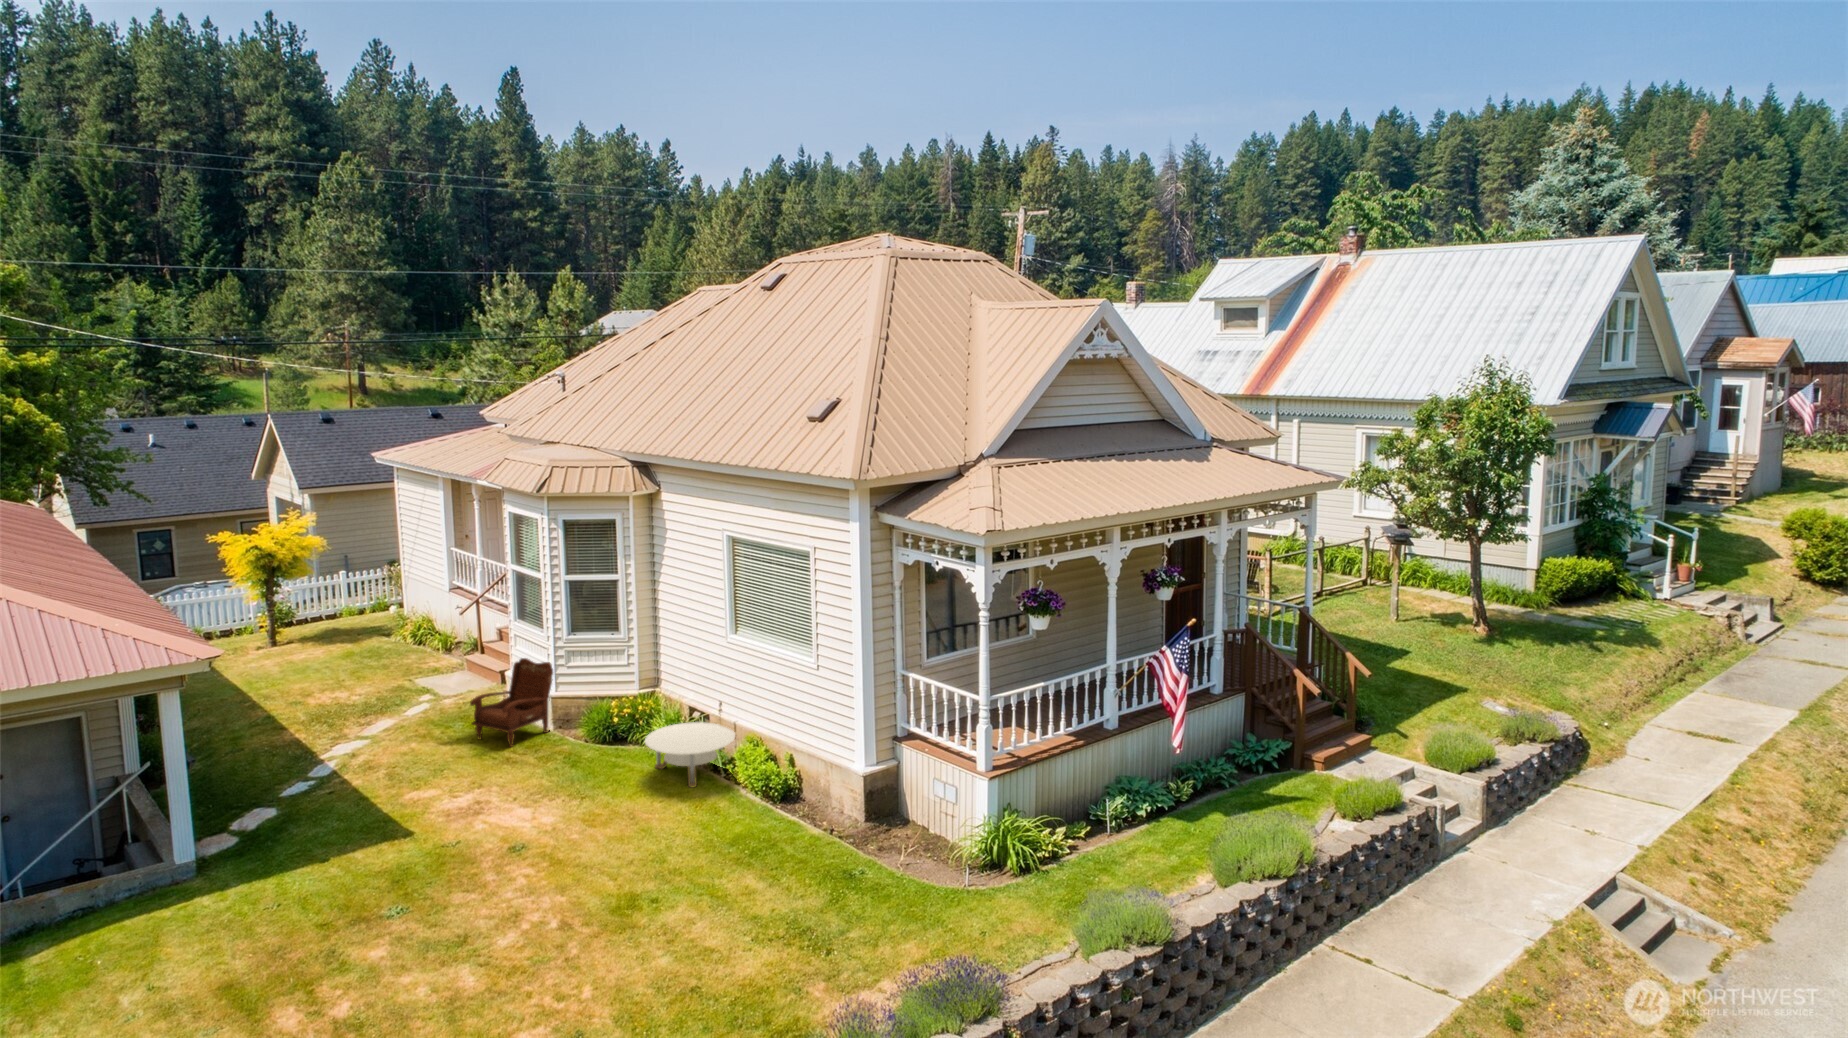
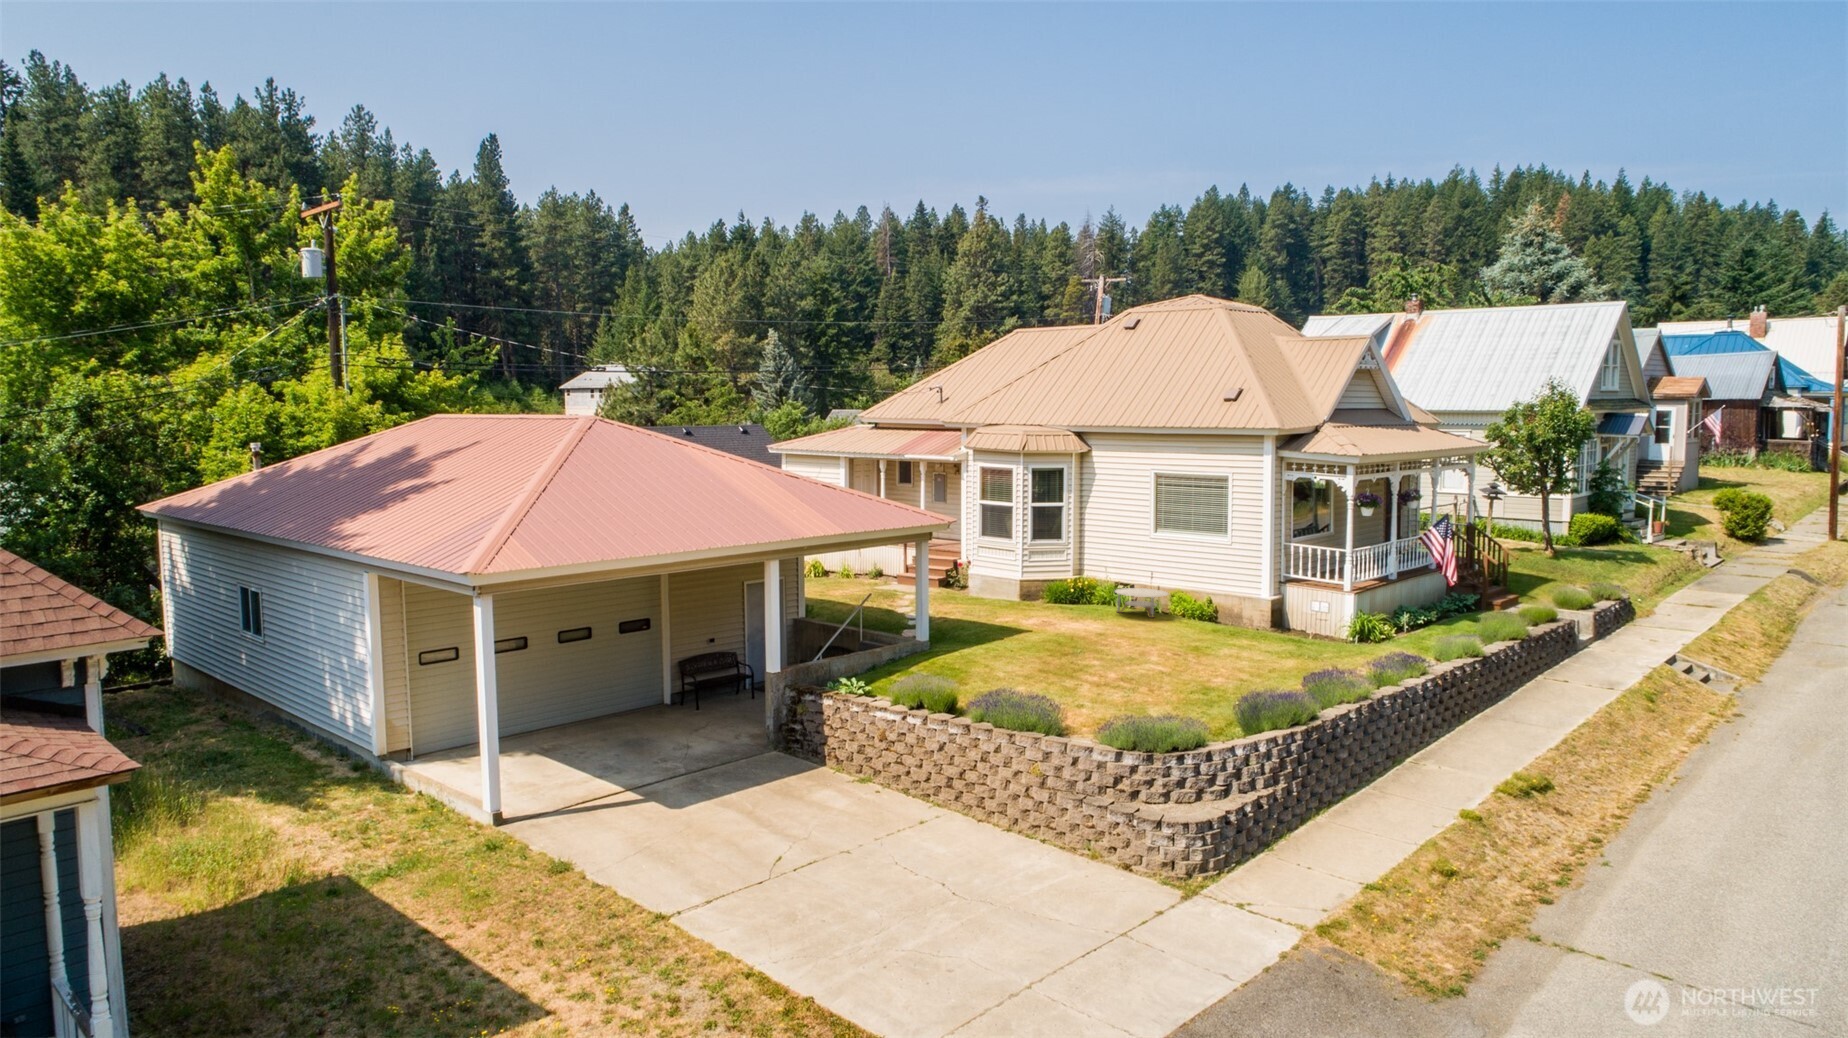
armchair: present [470,658,553,747] -> none [985,557,1027,607]

